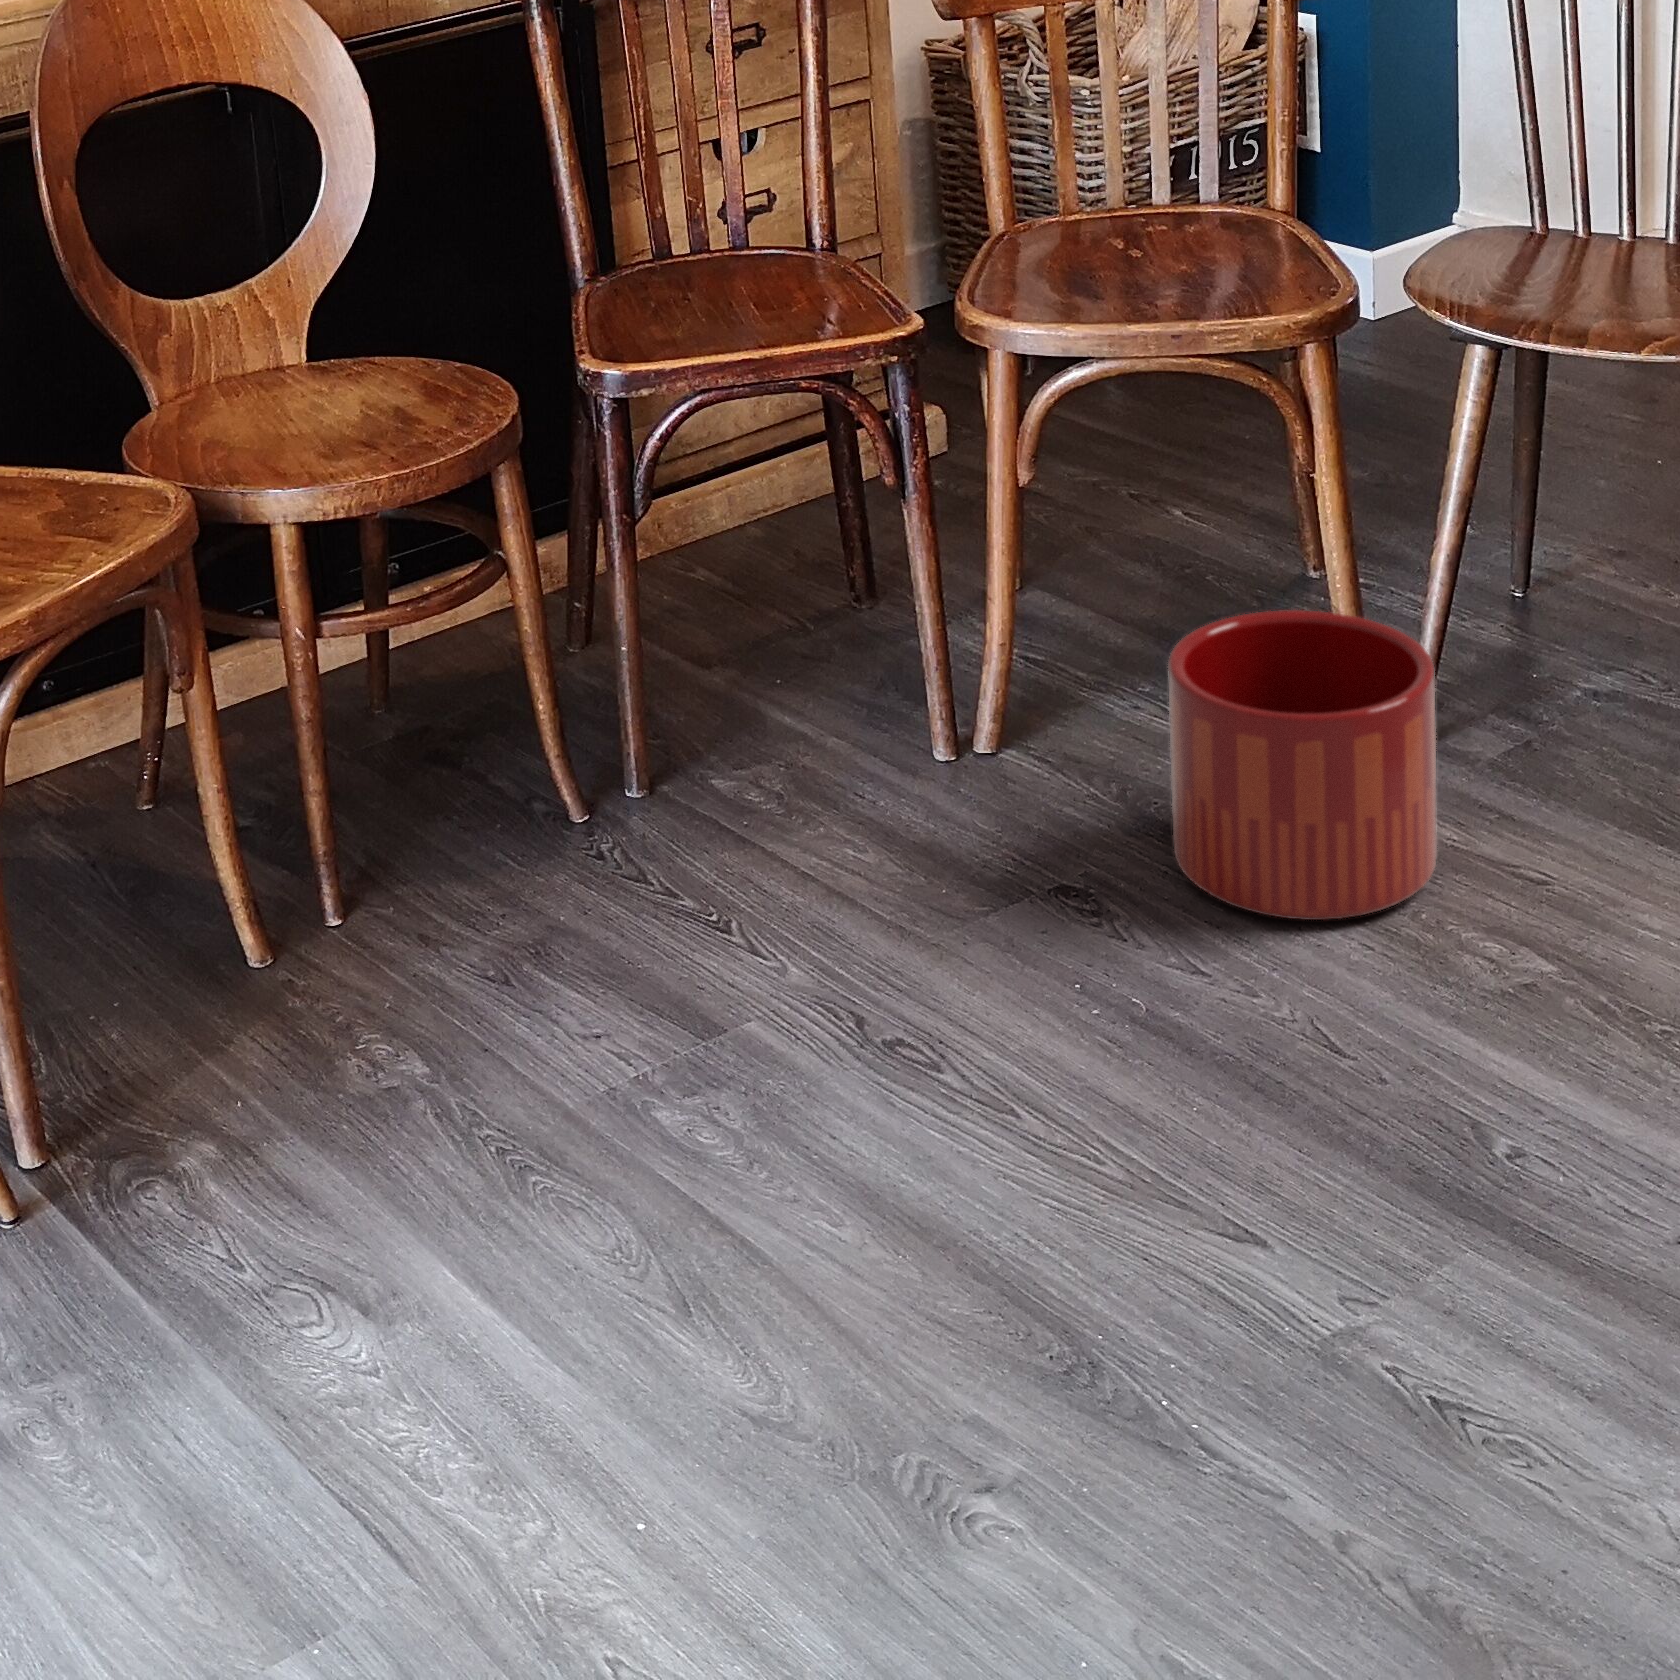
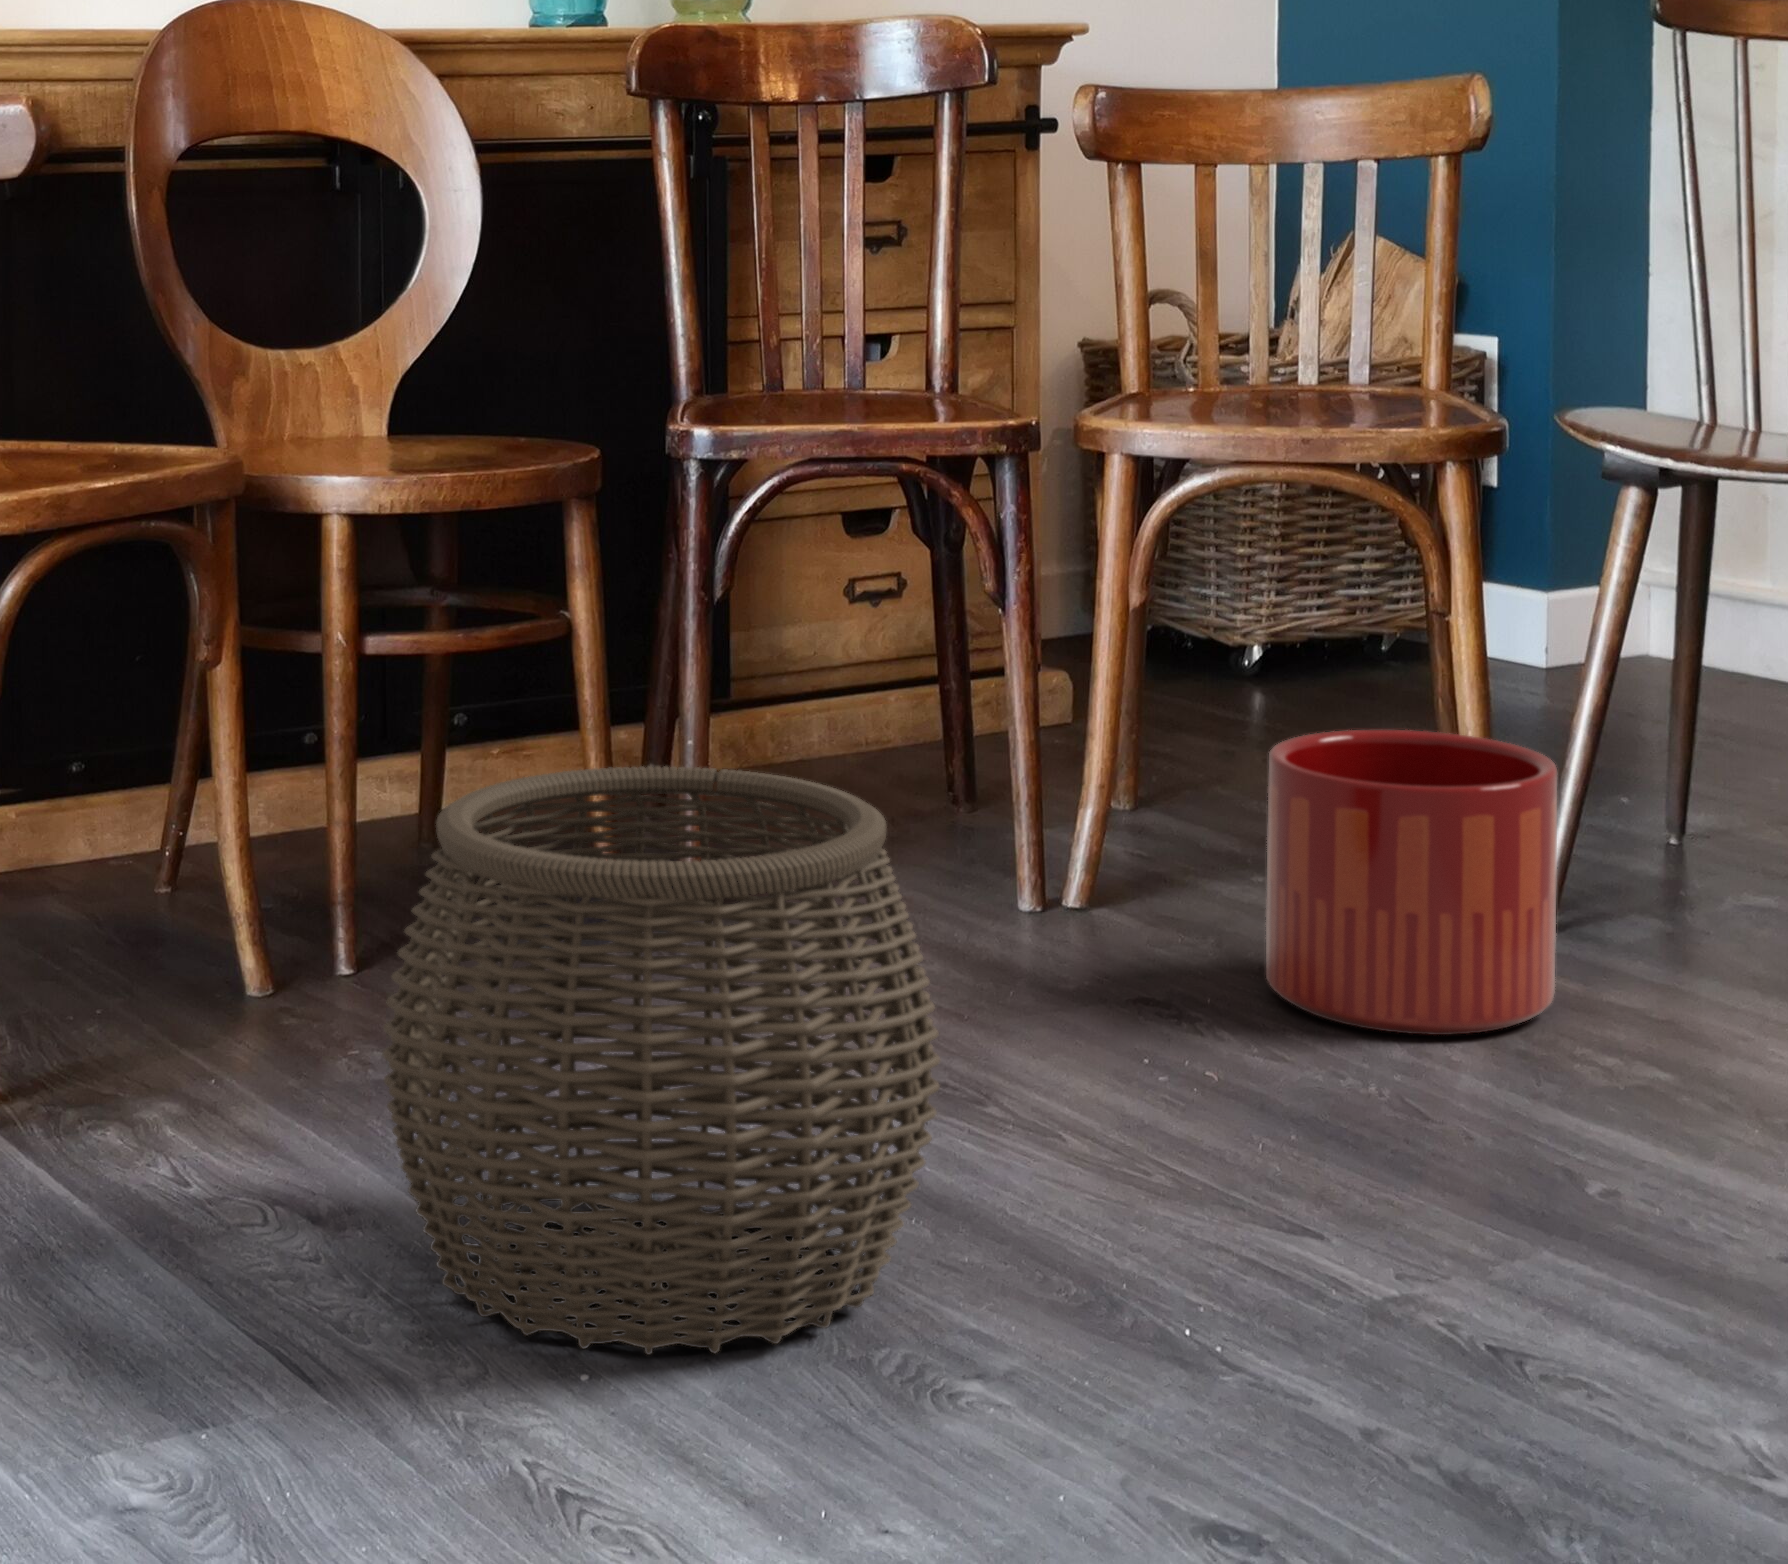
woven basket: none [418,894,928,1495] -> present [382,766,940,1355]

